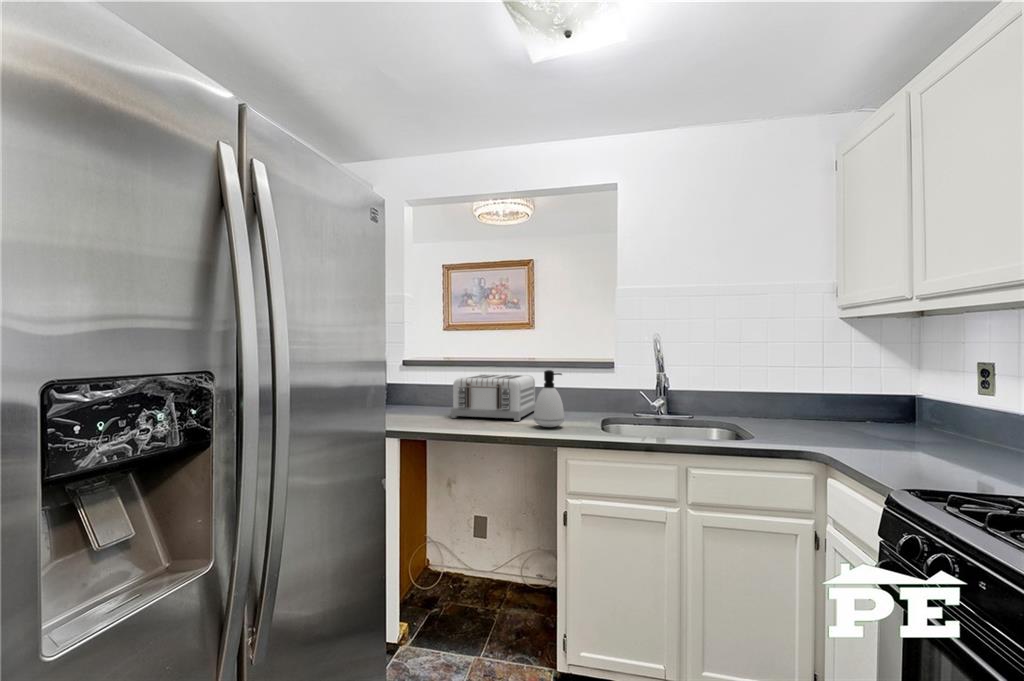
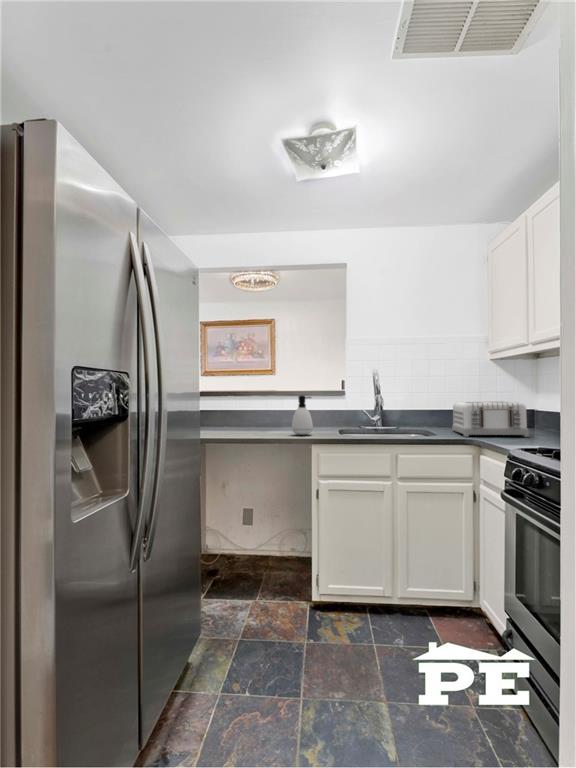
toaster: present [451,374,536,421] -> present [452,401,529,437]

